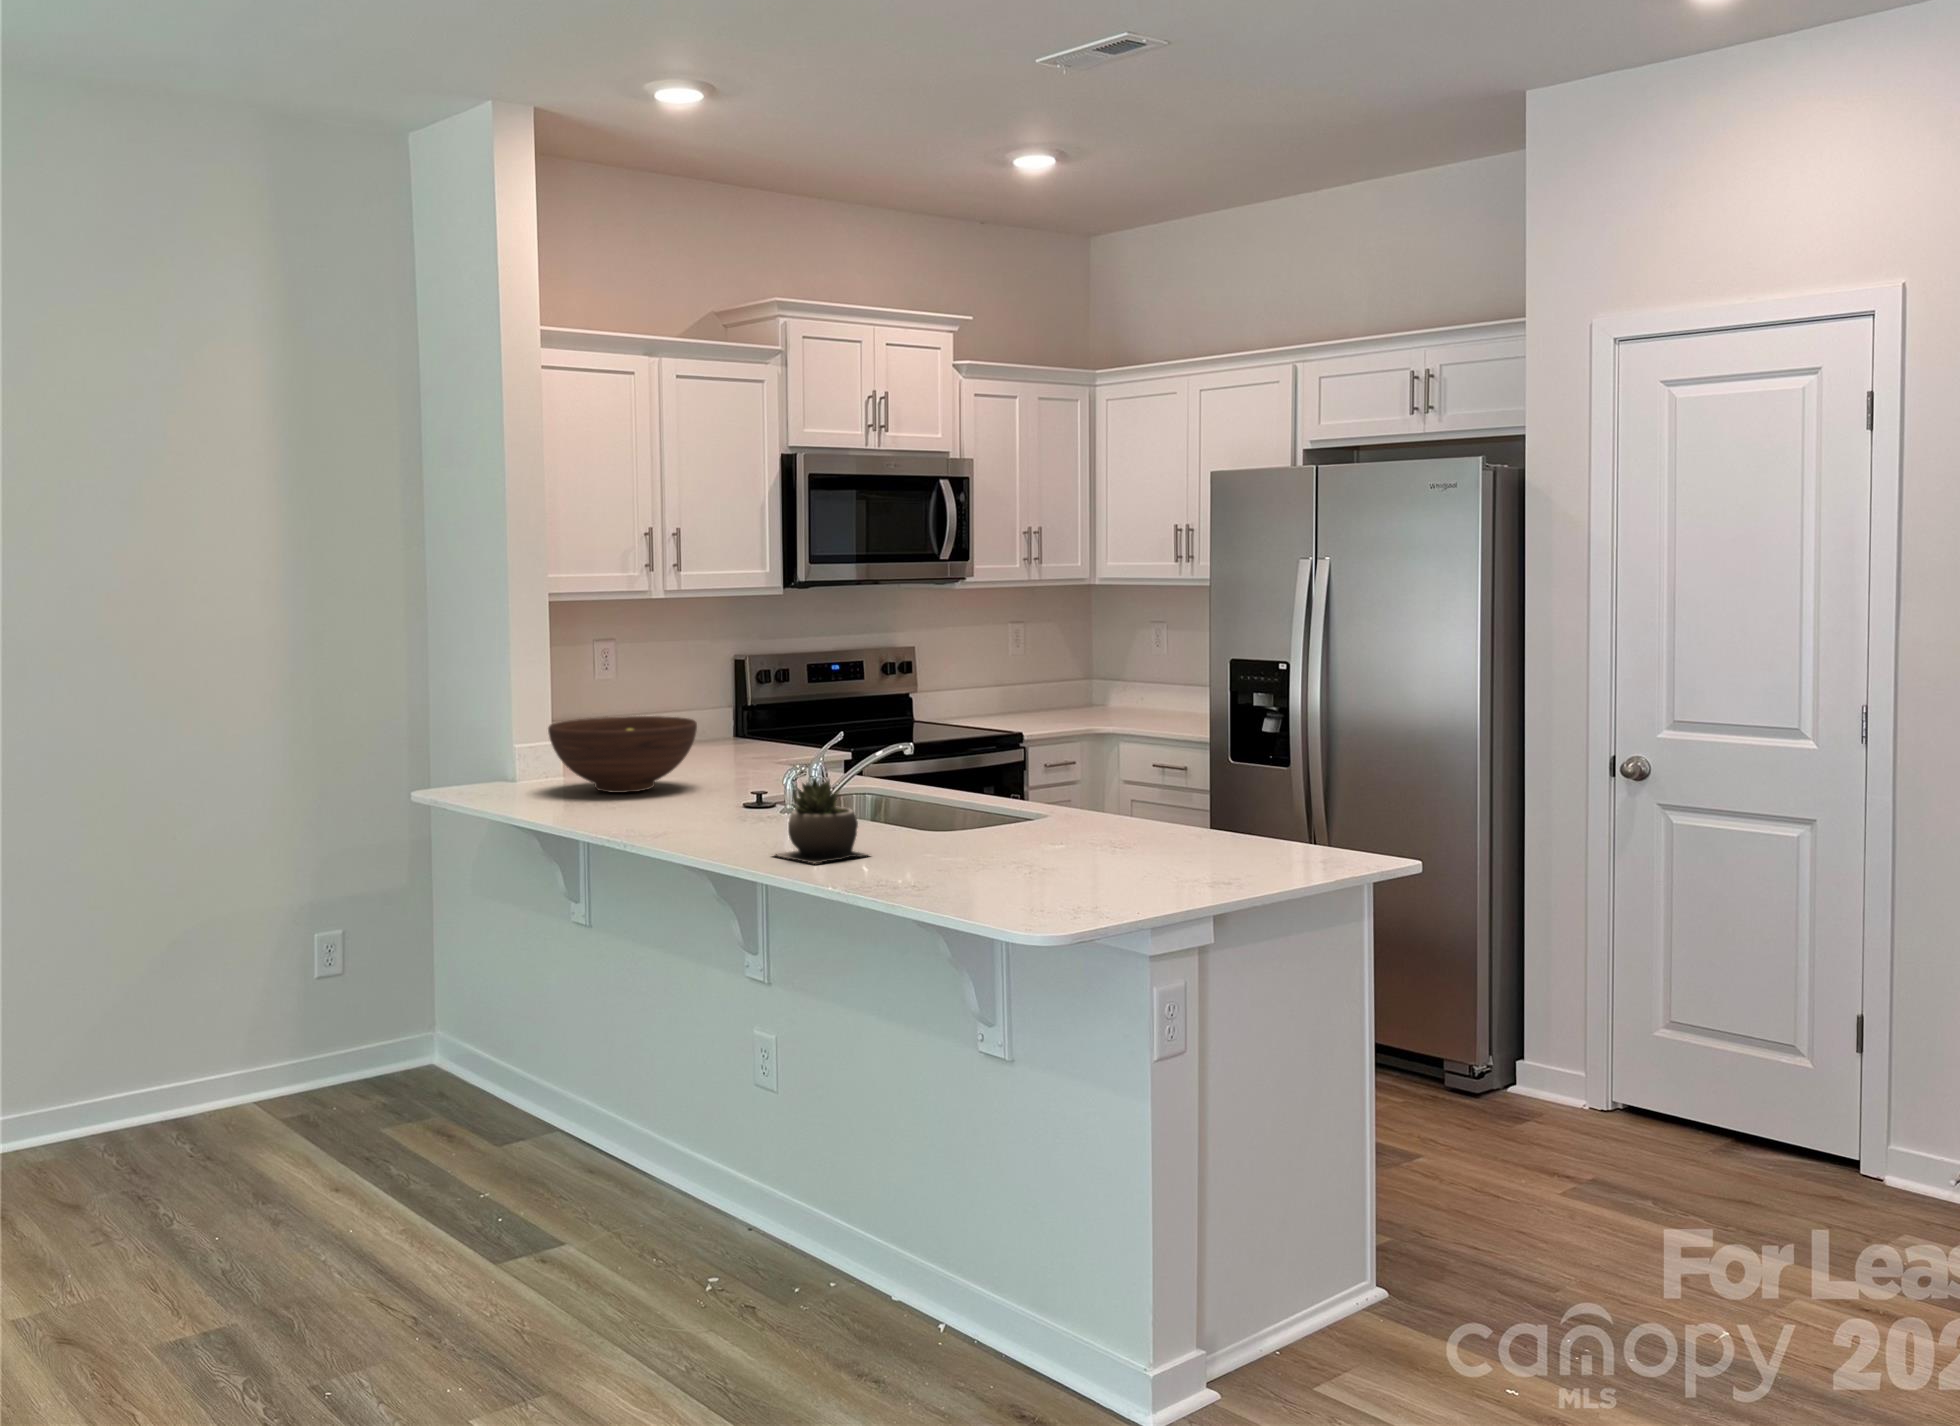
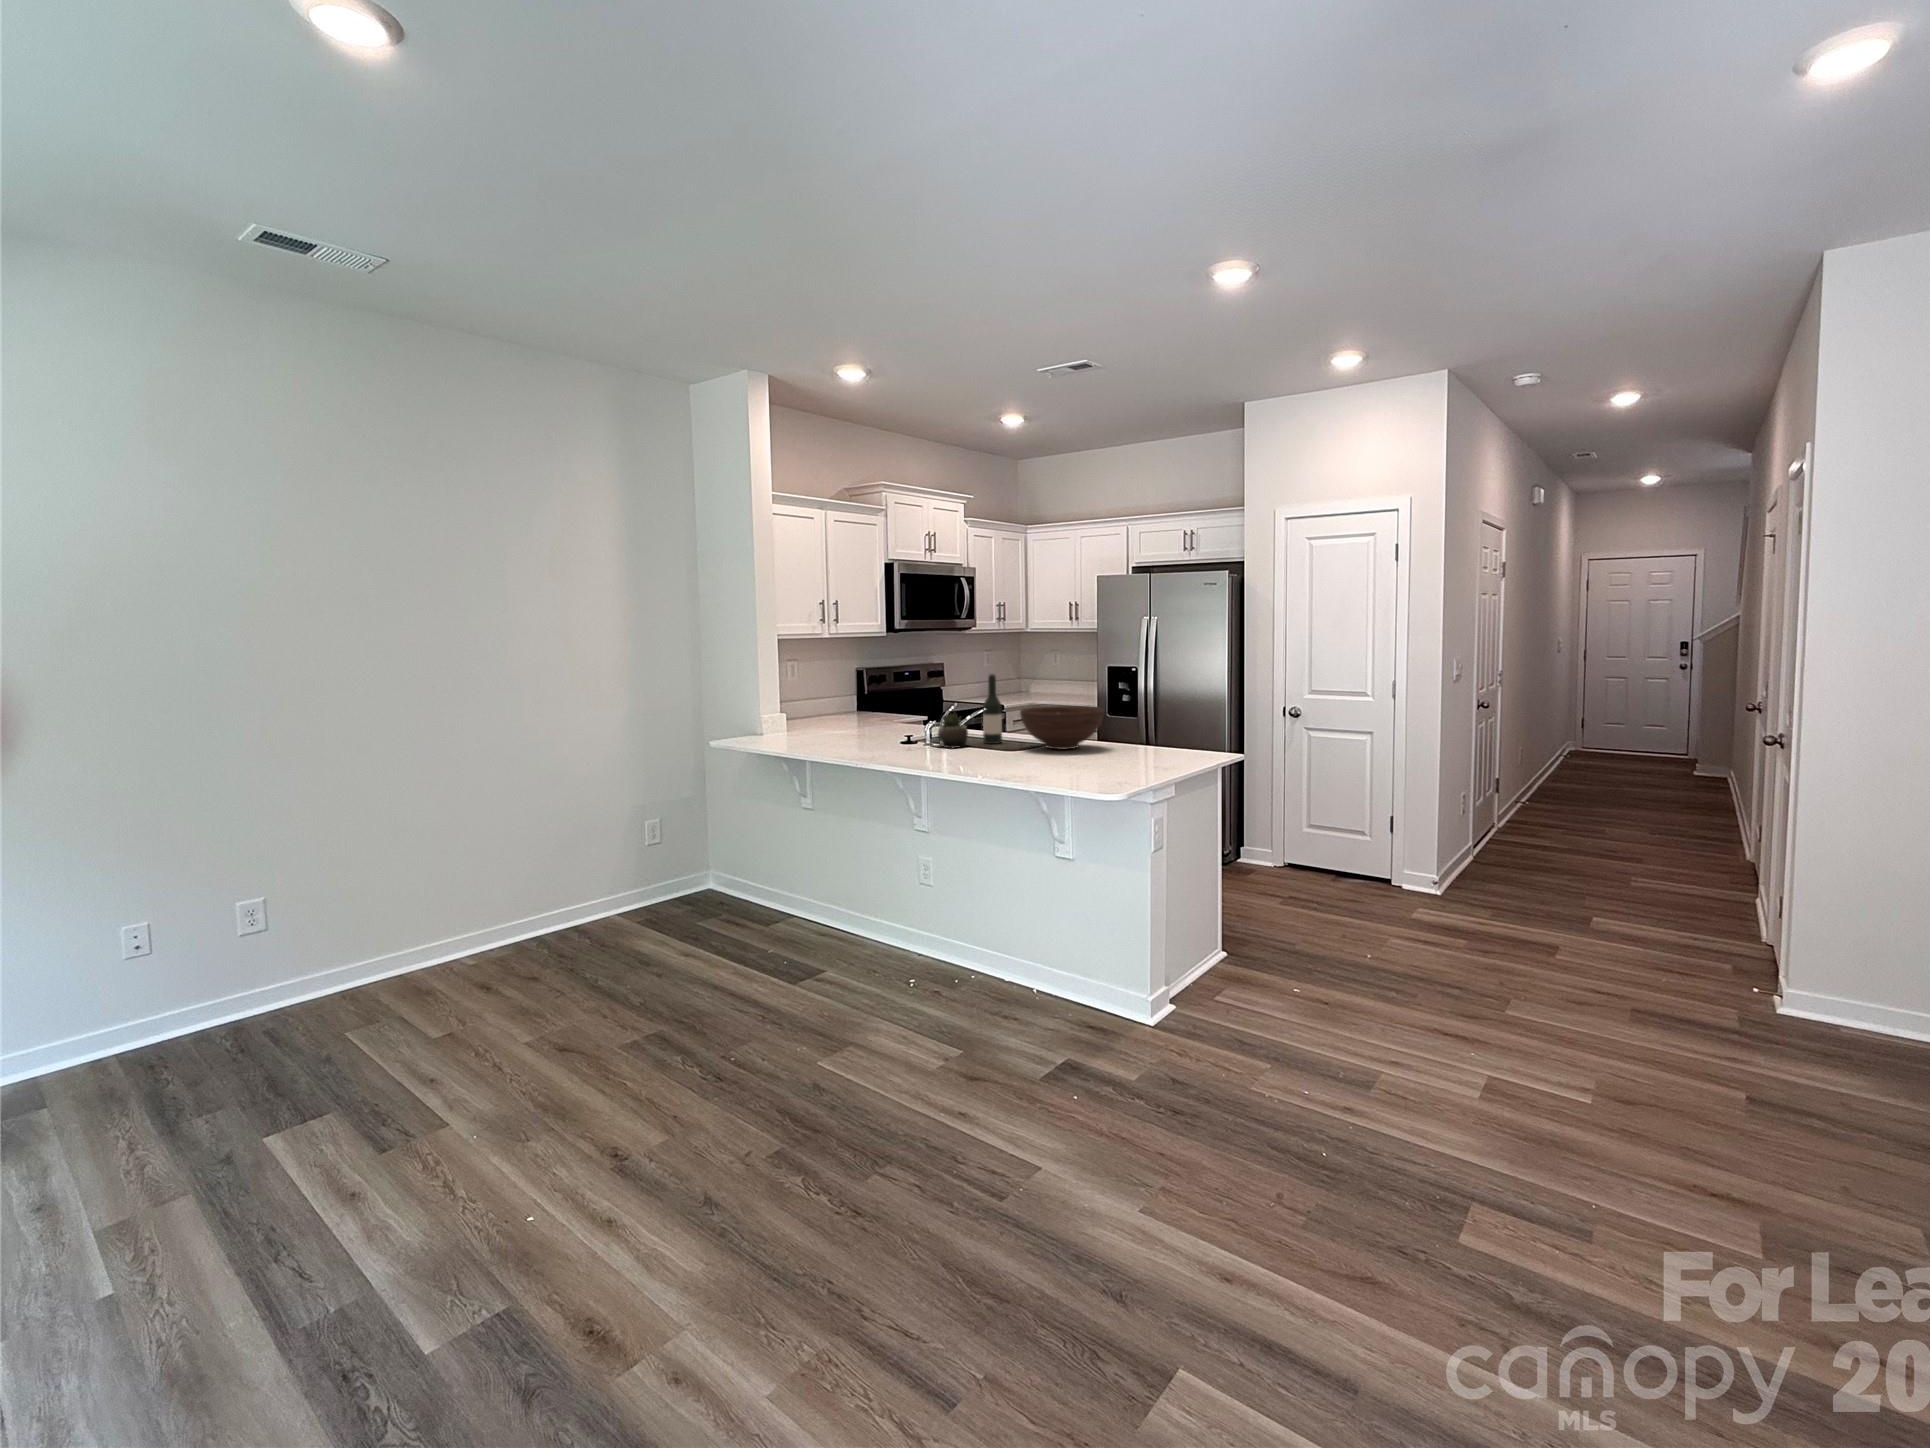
wine bottle: none [899,691,942,850] -> present [983,674,1002,744]
fruit bowl: present [548,716,697,793] -> present [1020,706,1104,749]

